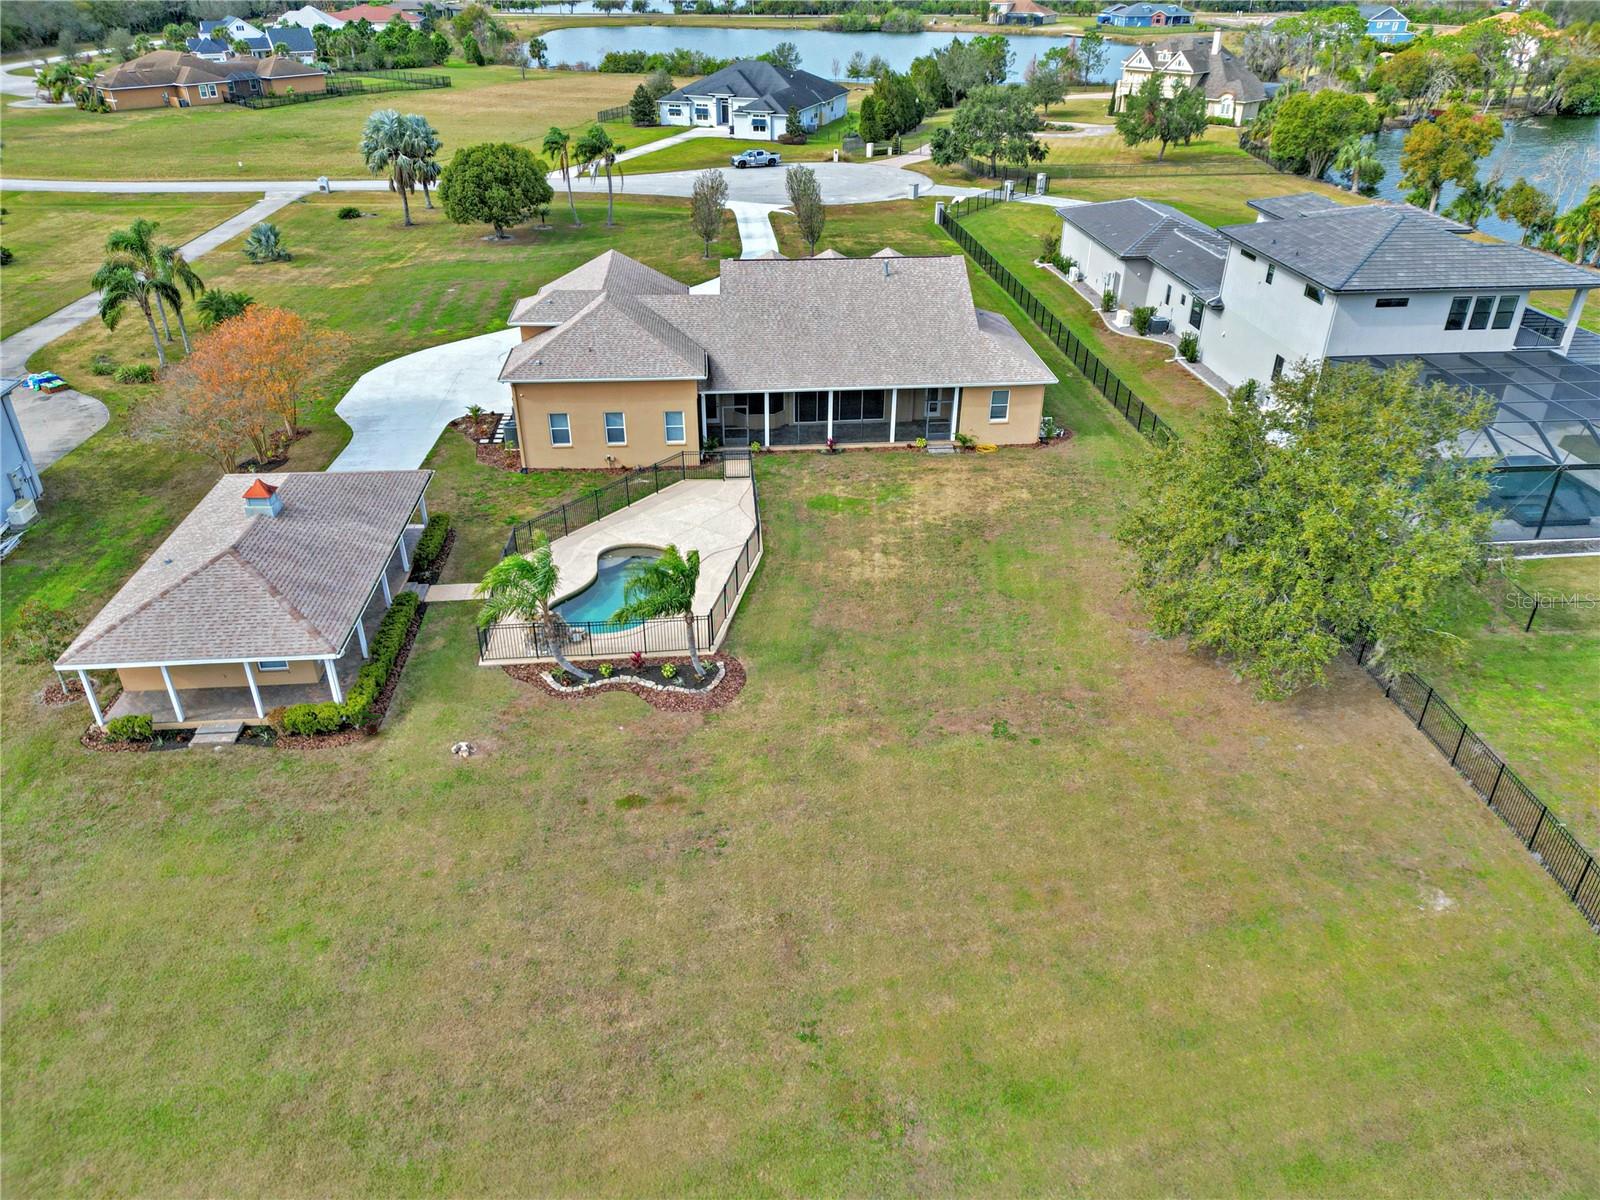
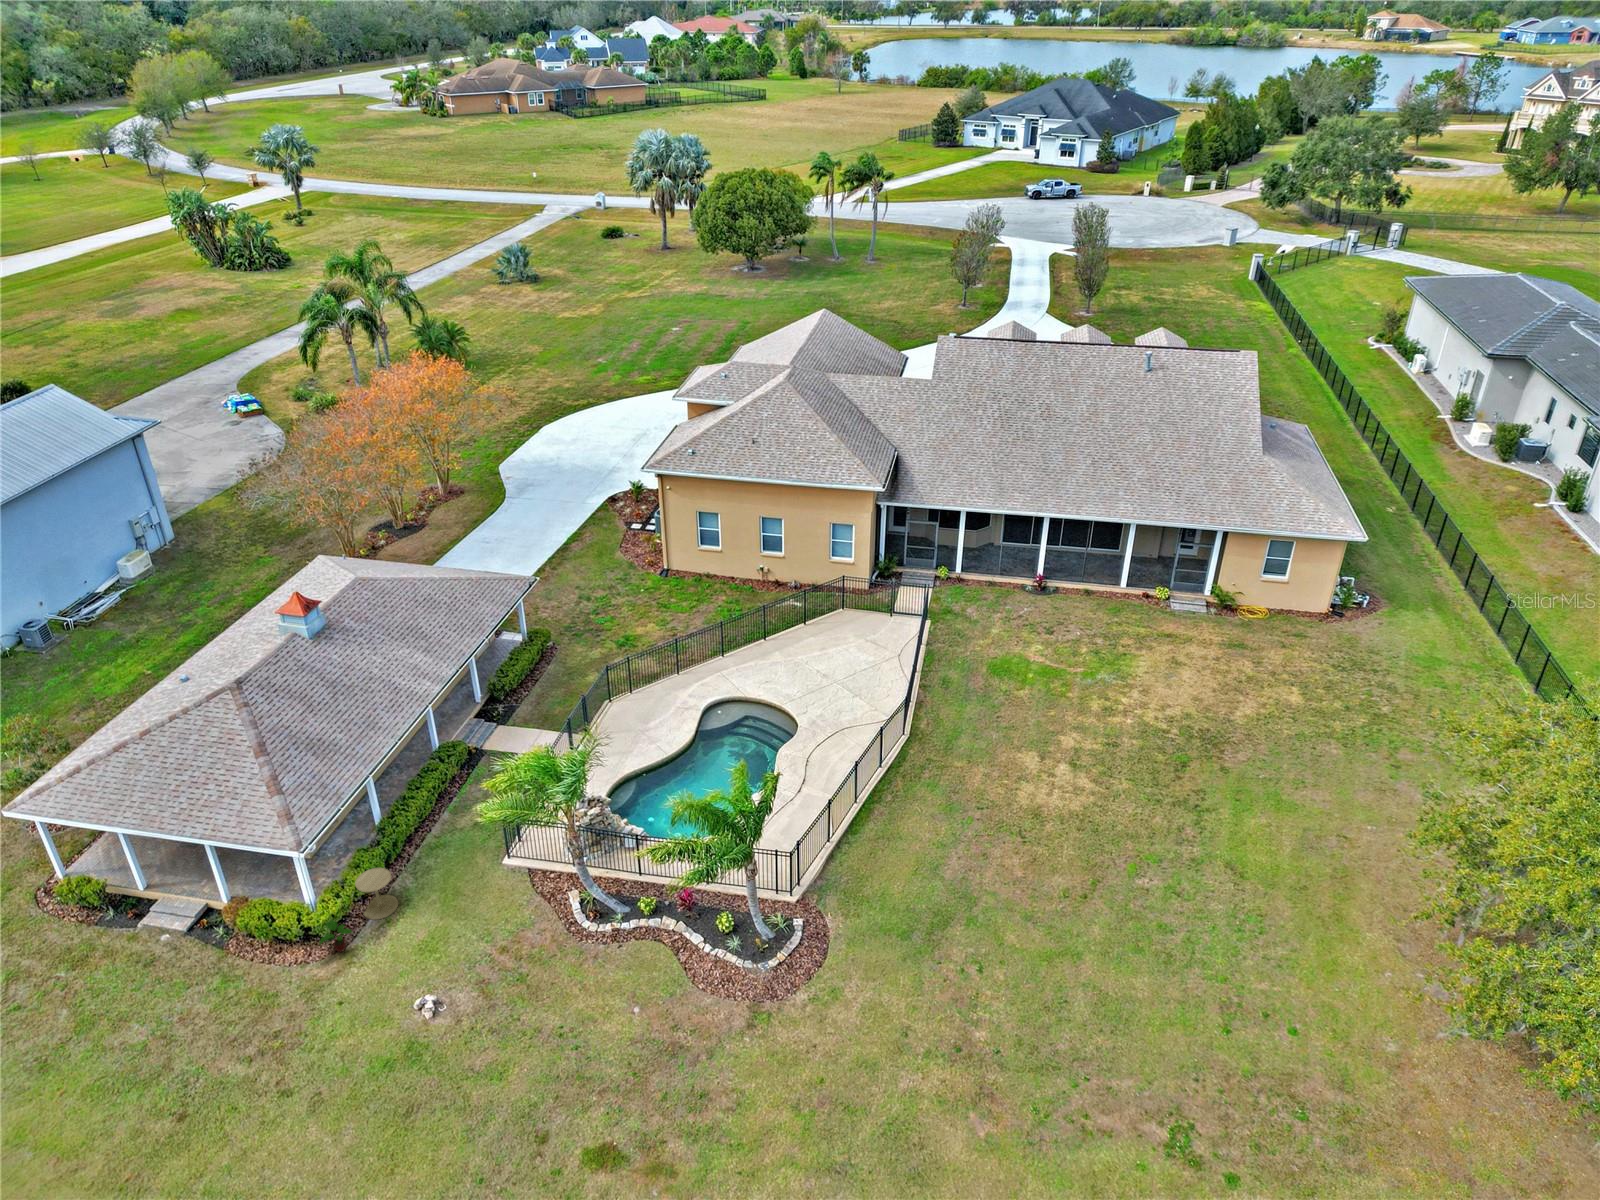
pedestal table: none [372,673,406,713] -> present [355,868,398,920]

